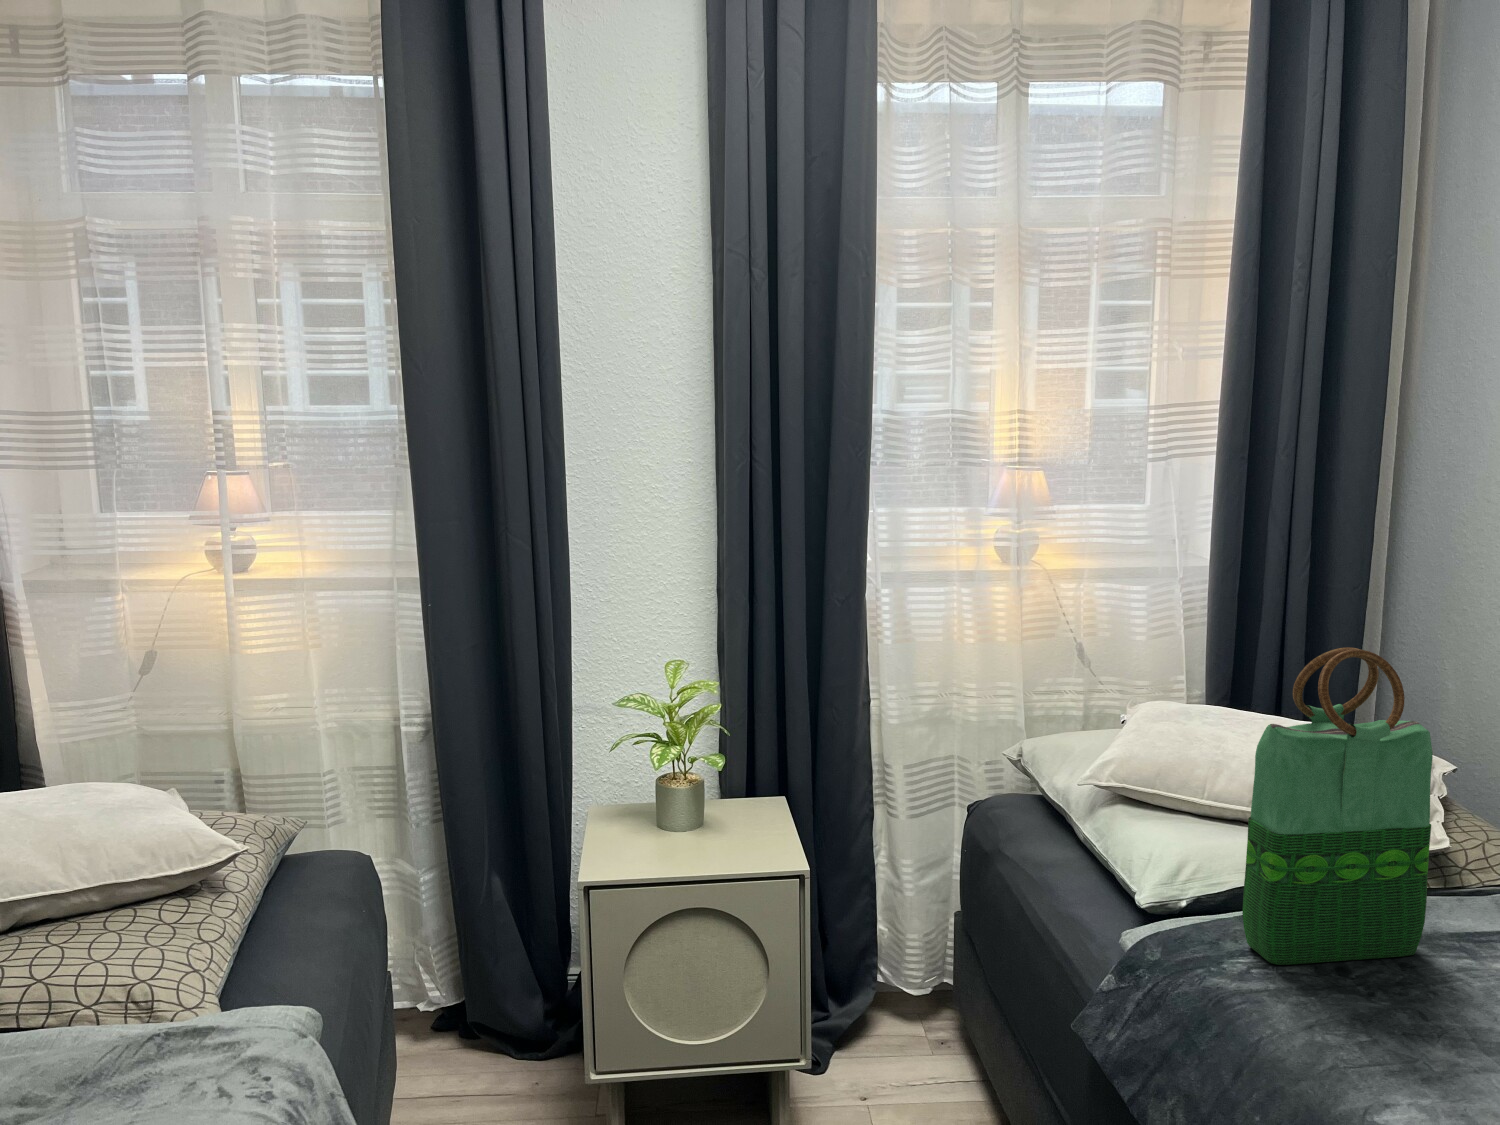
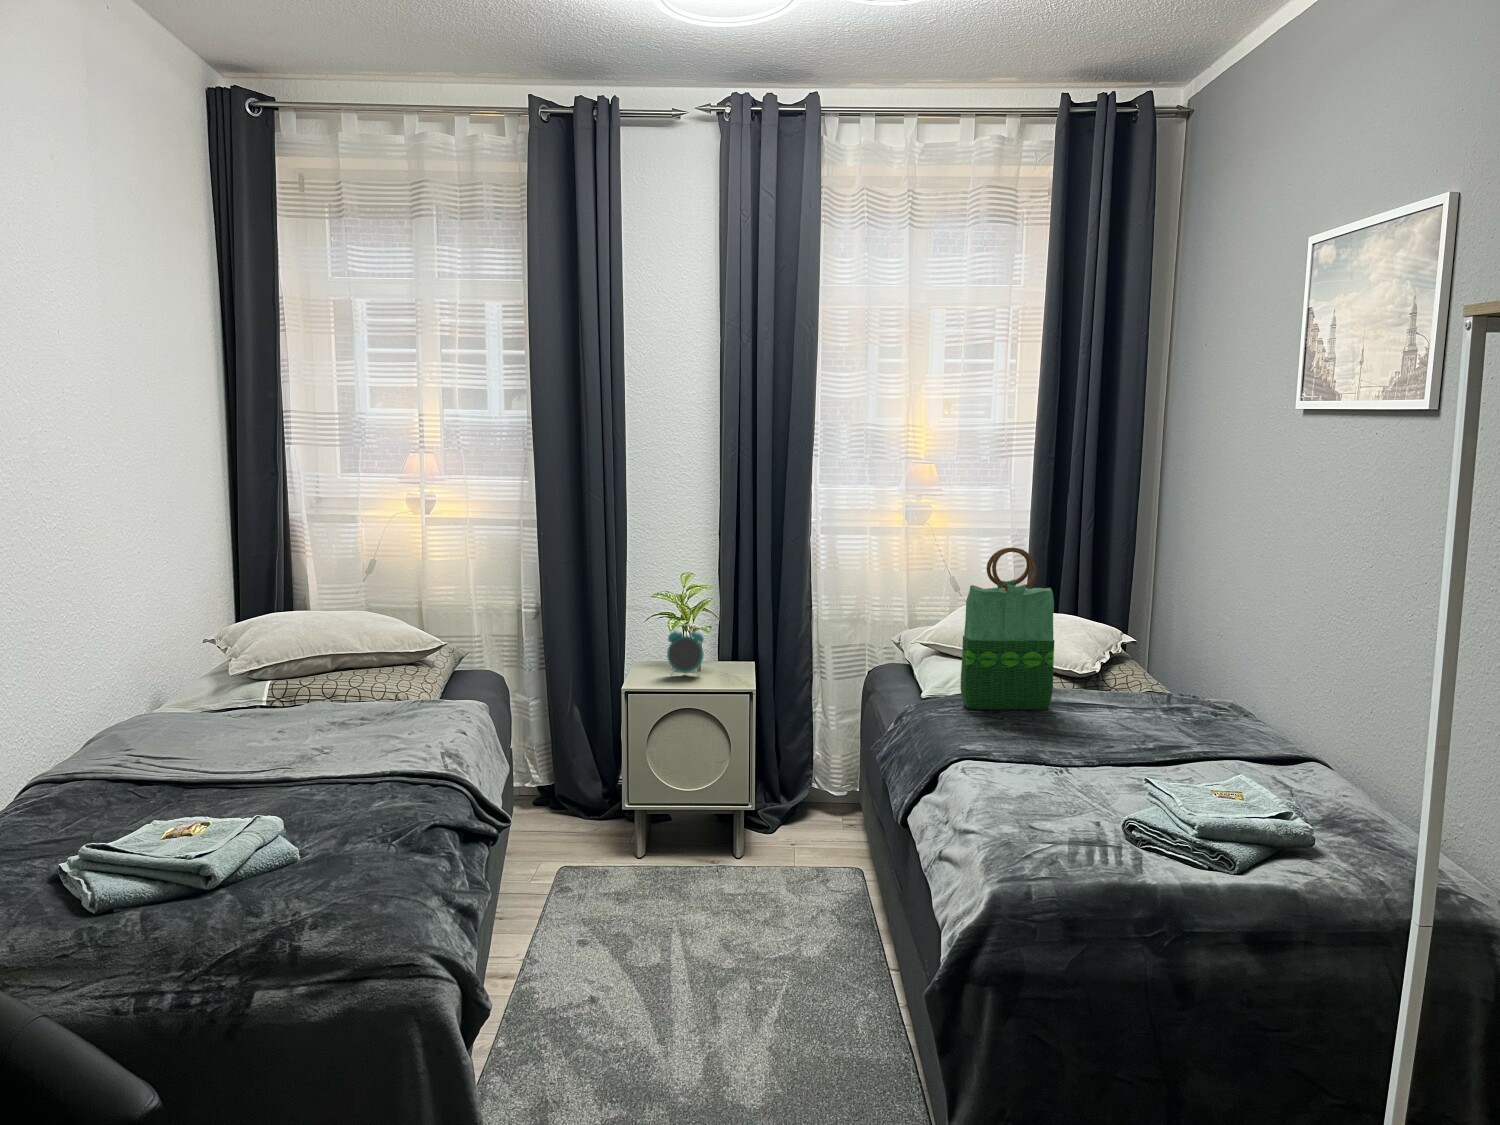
alarm clock: none [653,762,715,854] -> present [667,625,704,676]

